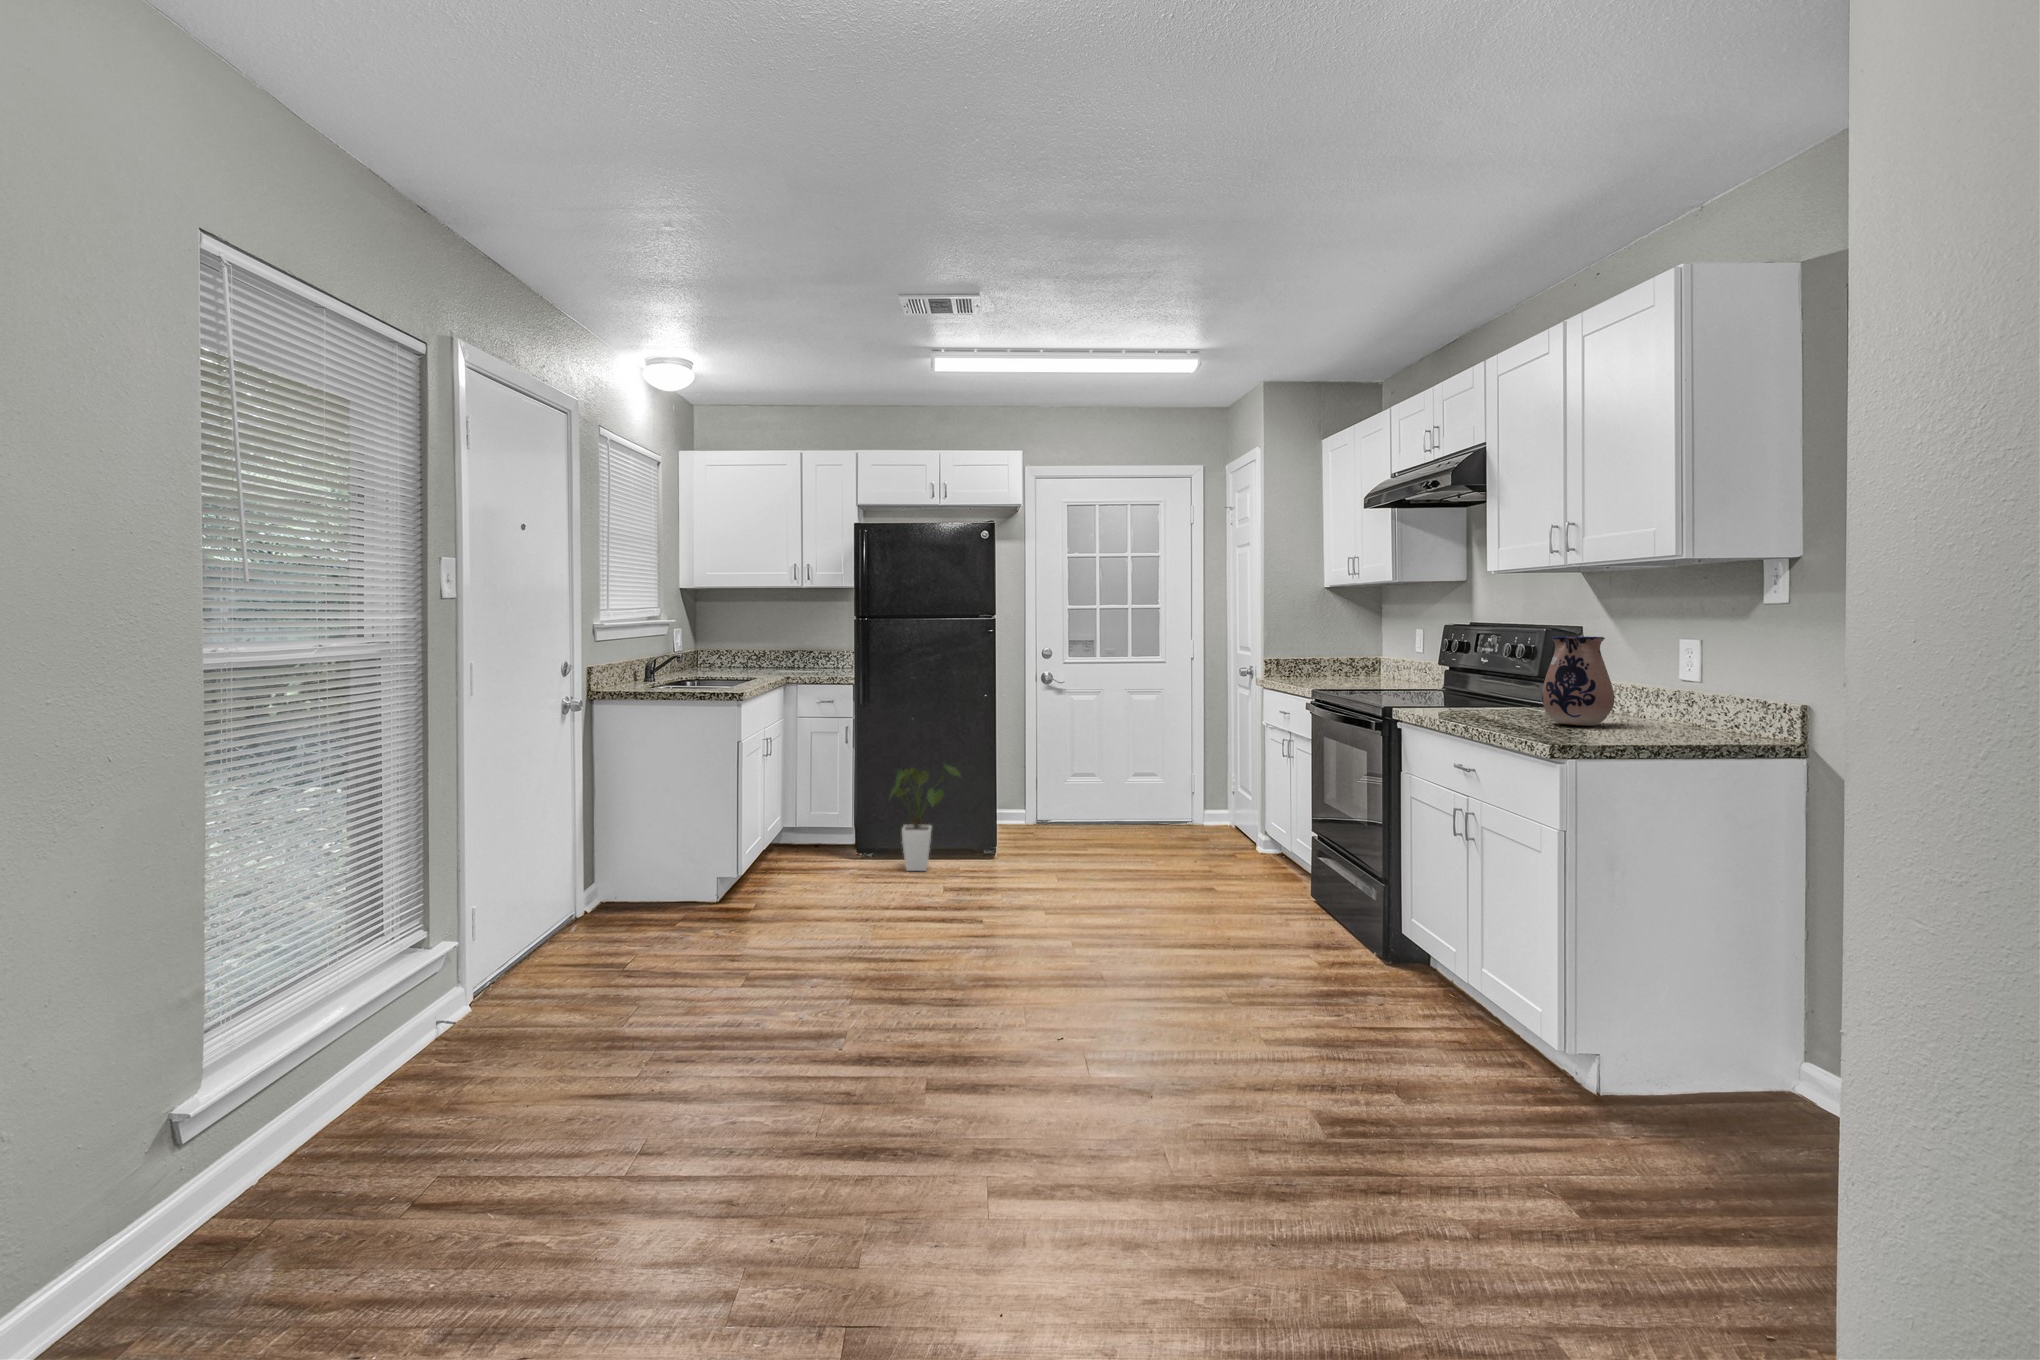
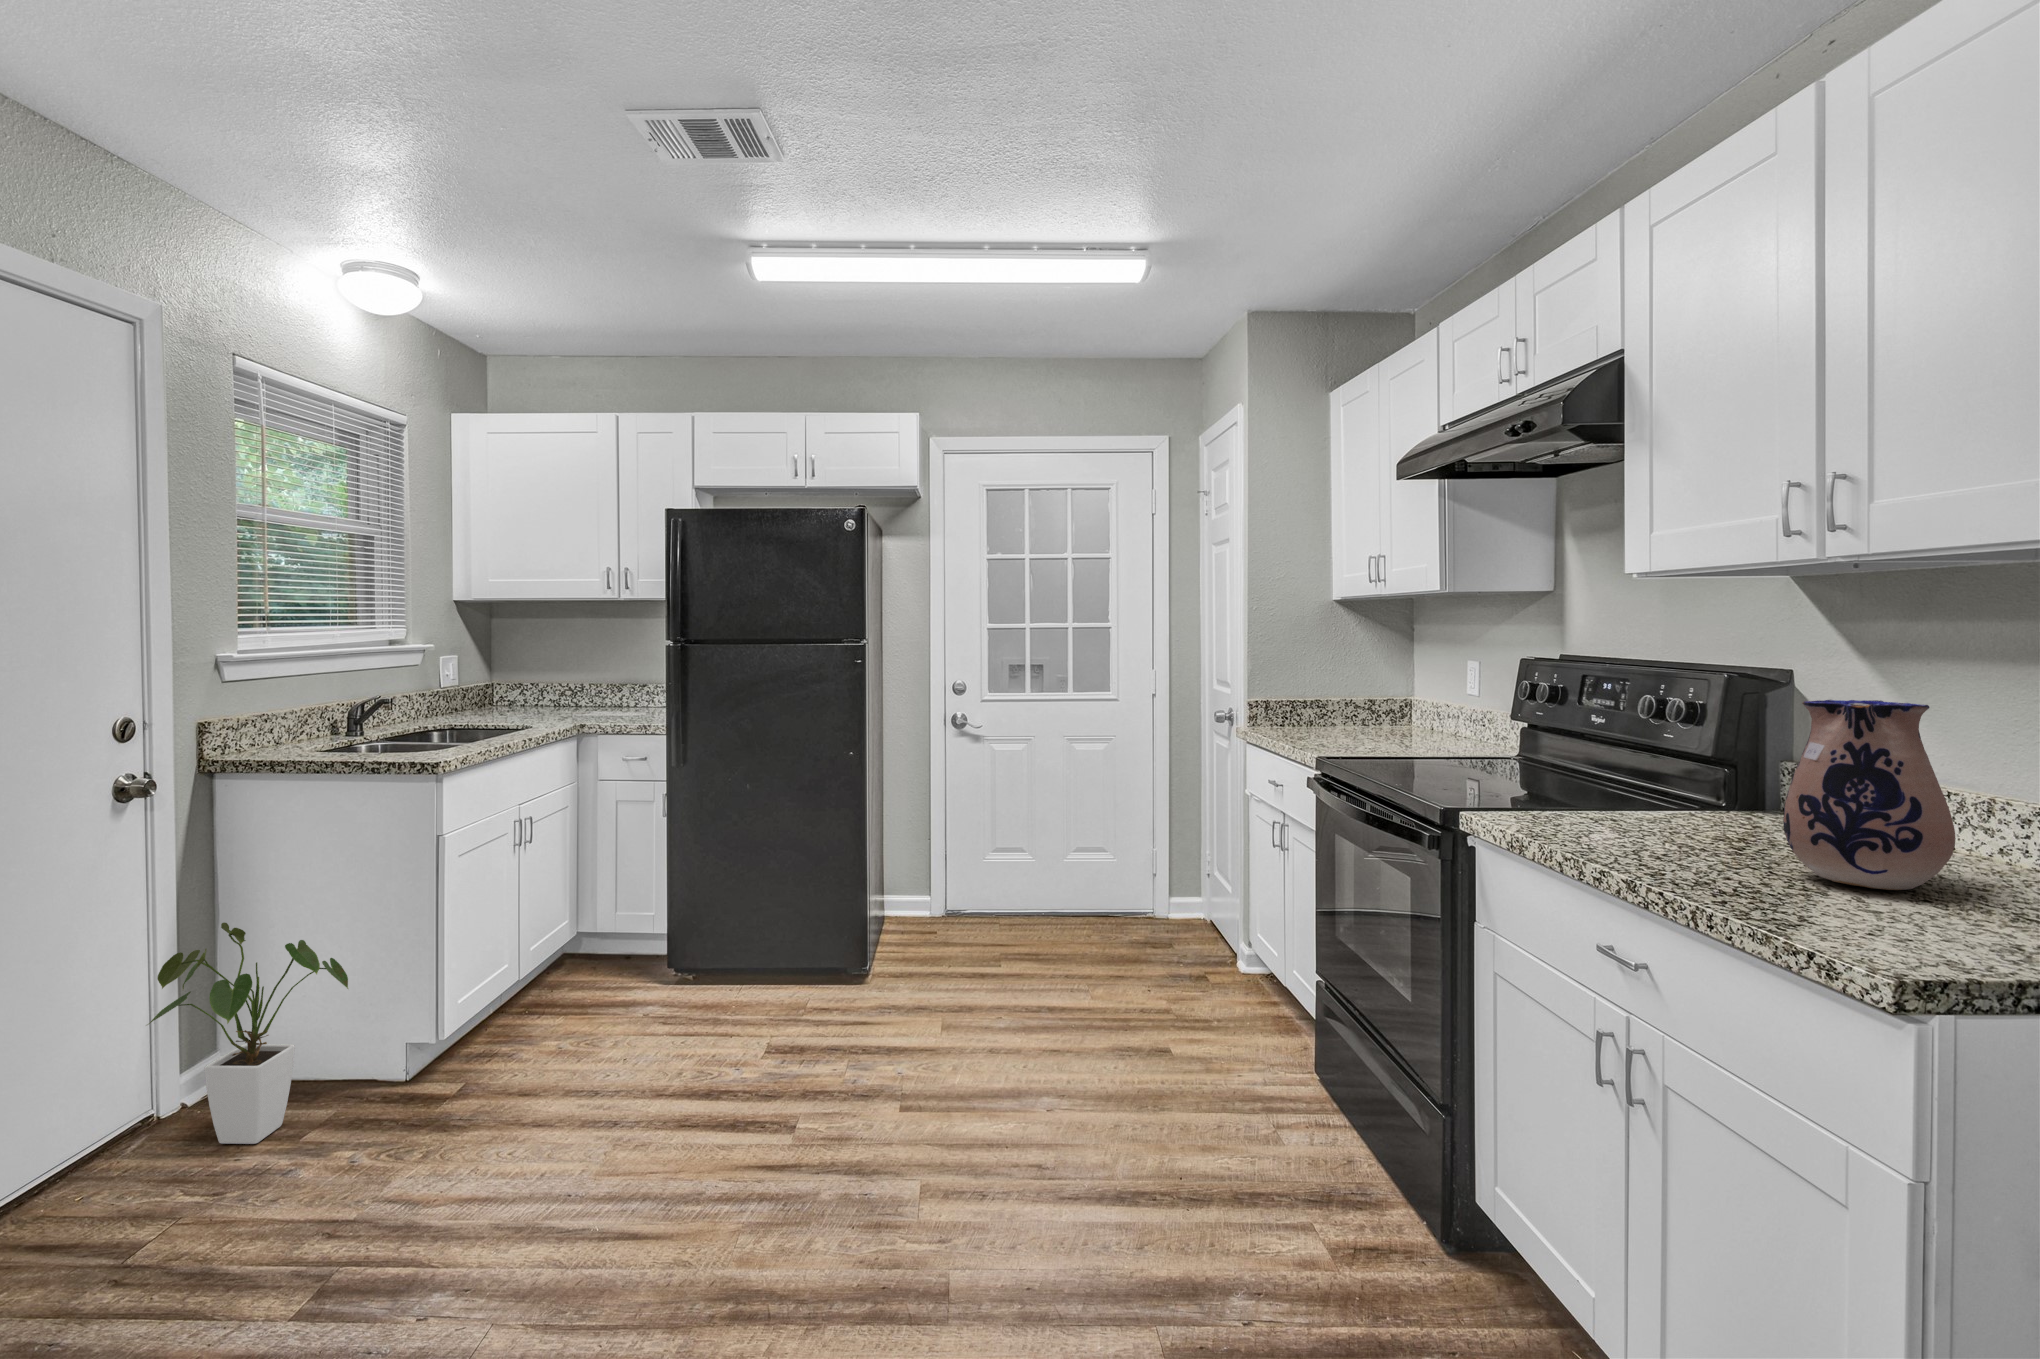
house plant: present [890,765,960,871] -> present [149,923,348,1144]

